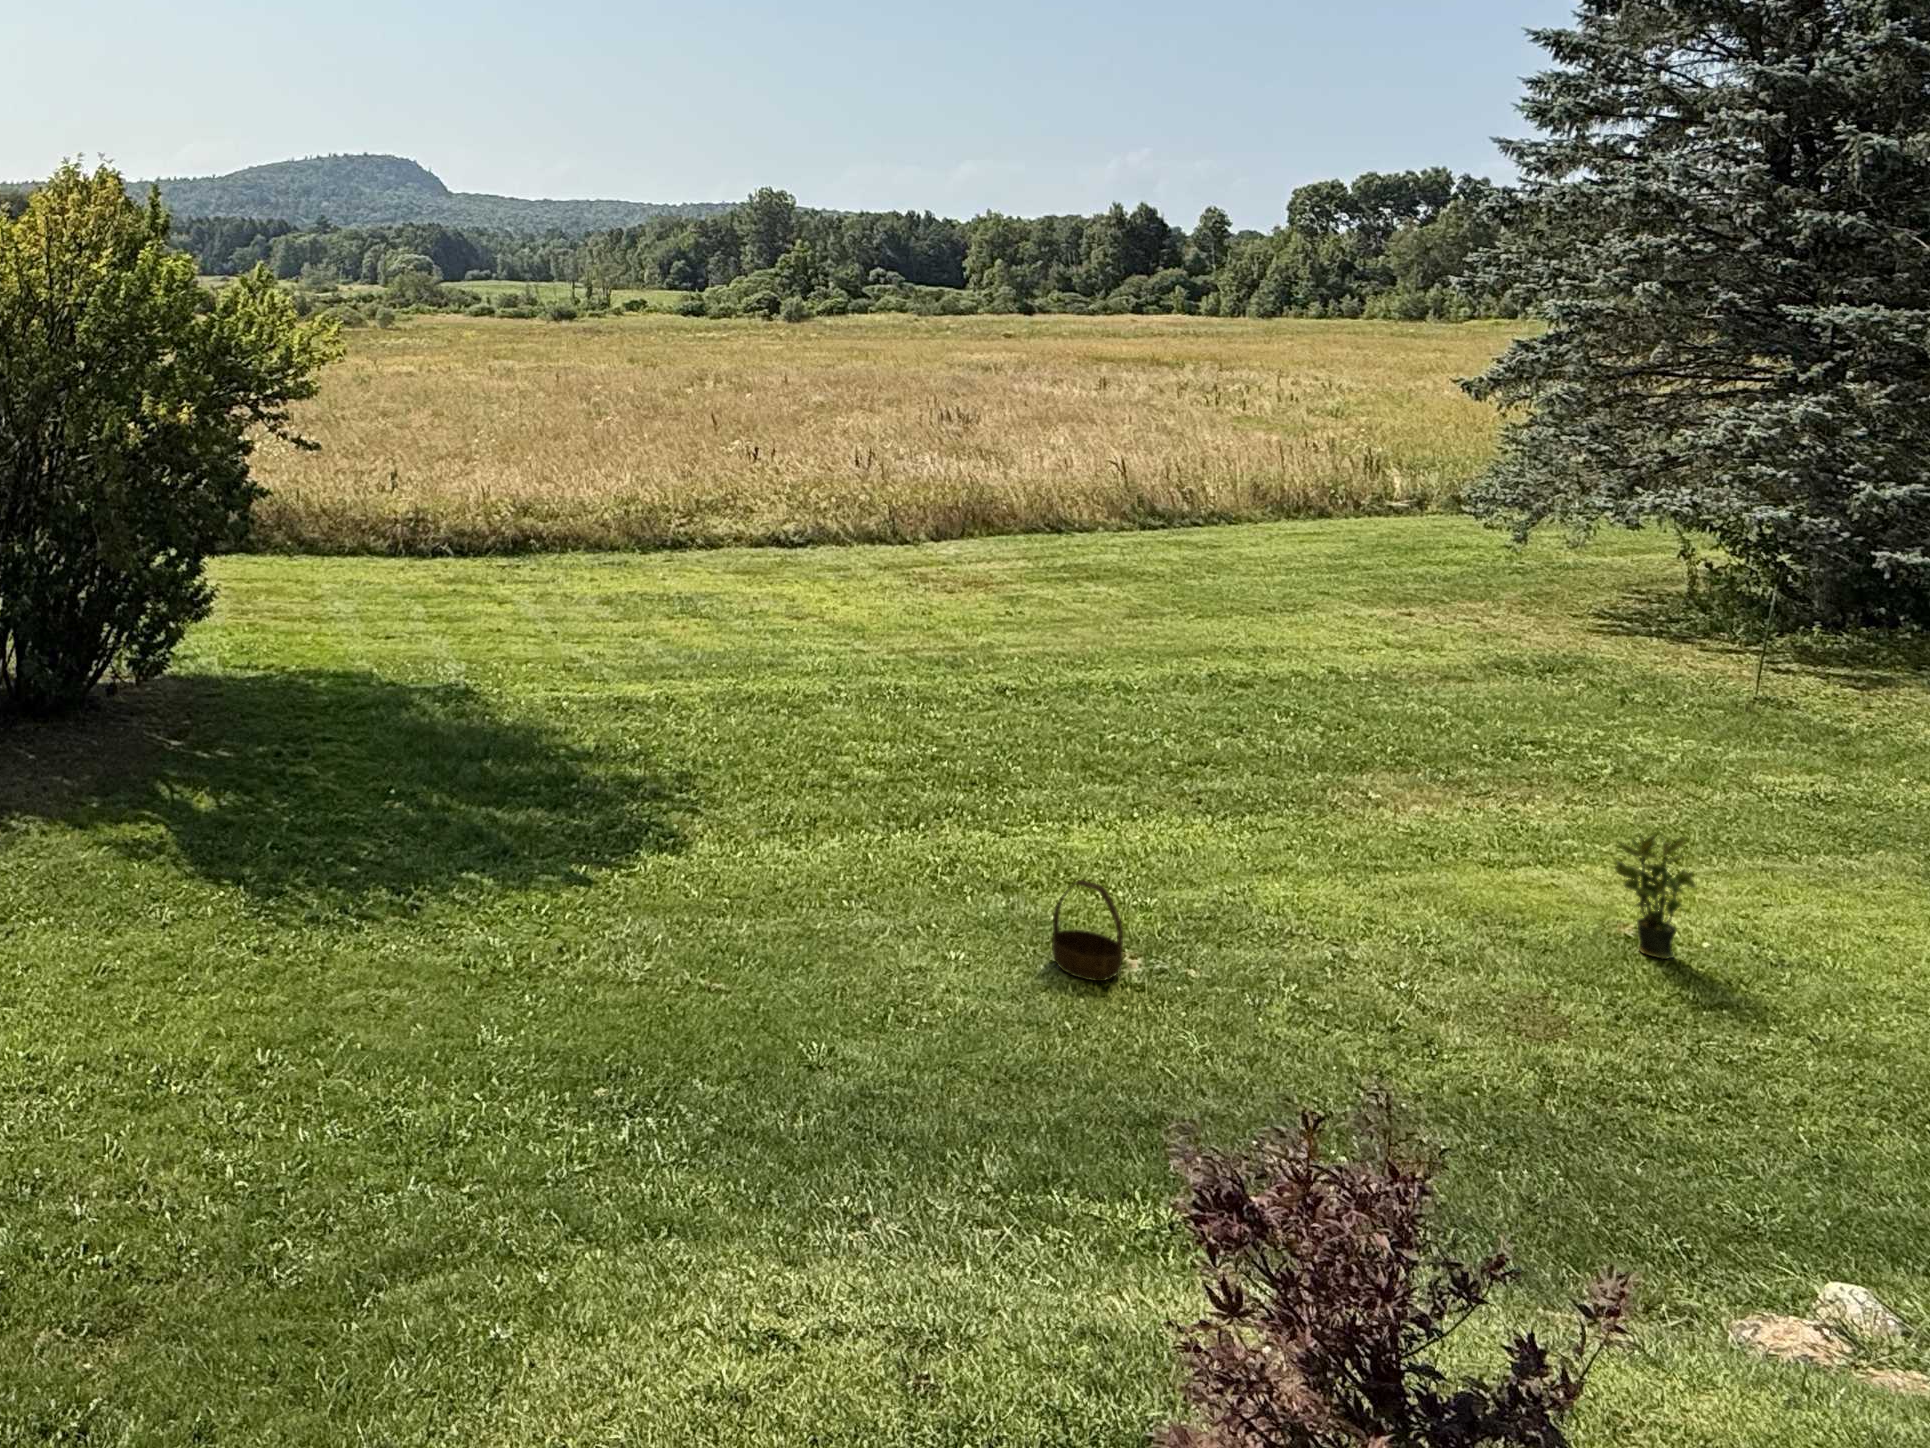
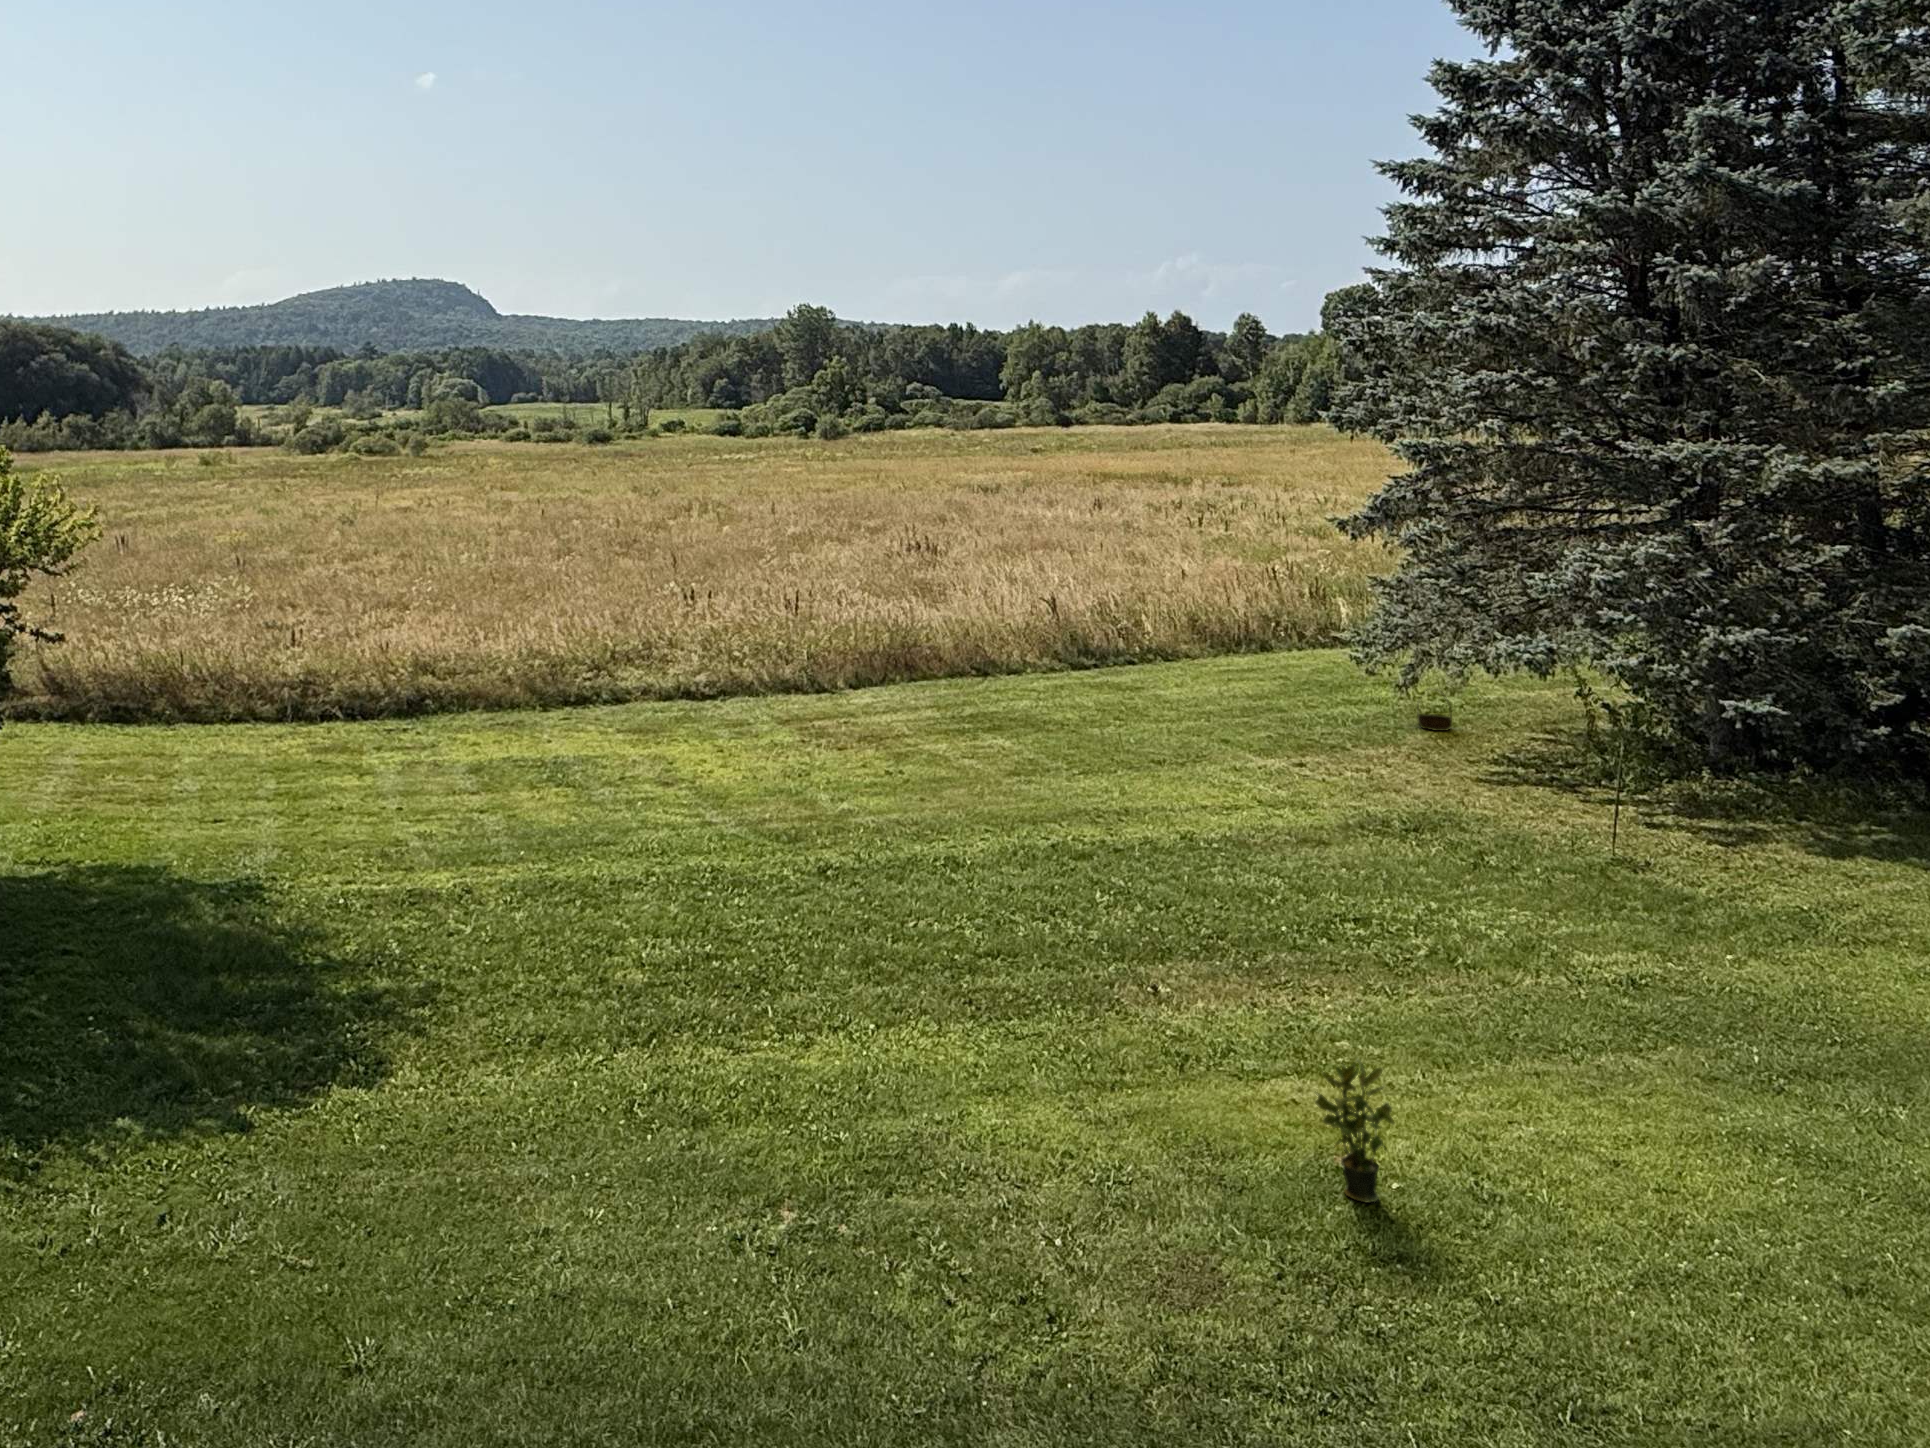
basket: present [1052,880,1123,981] -> present [1417,693,1452,731]

